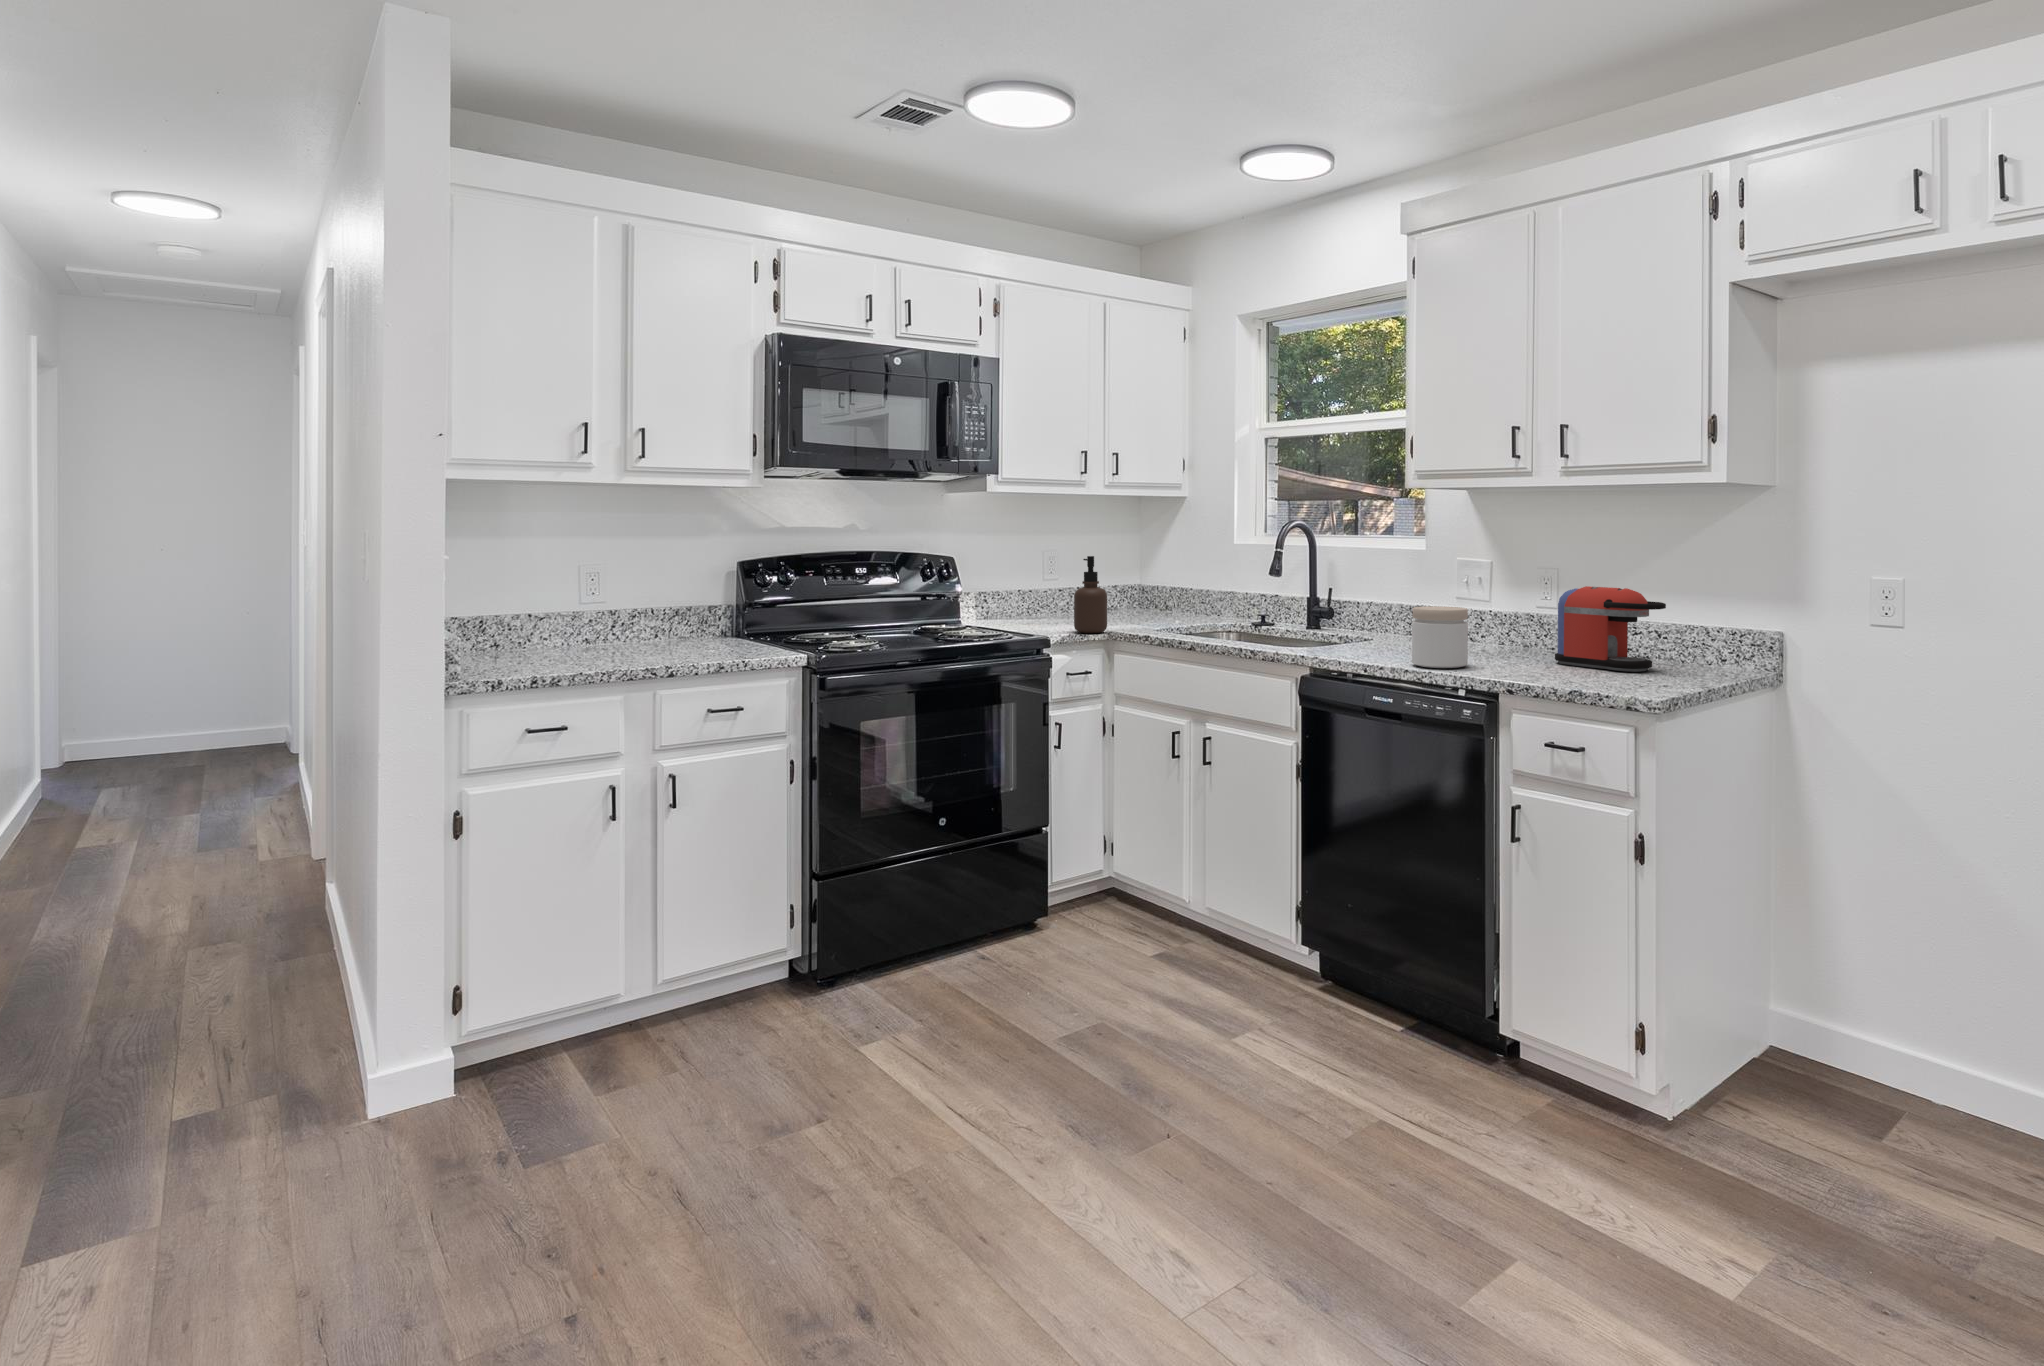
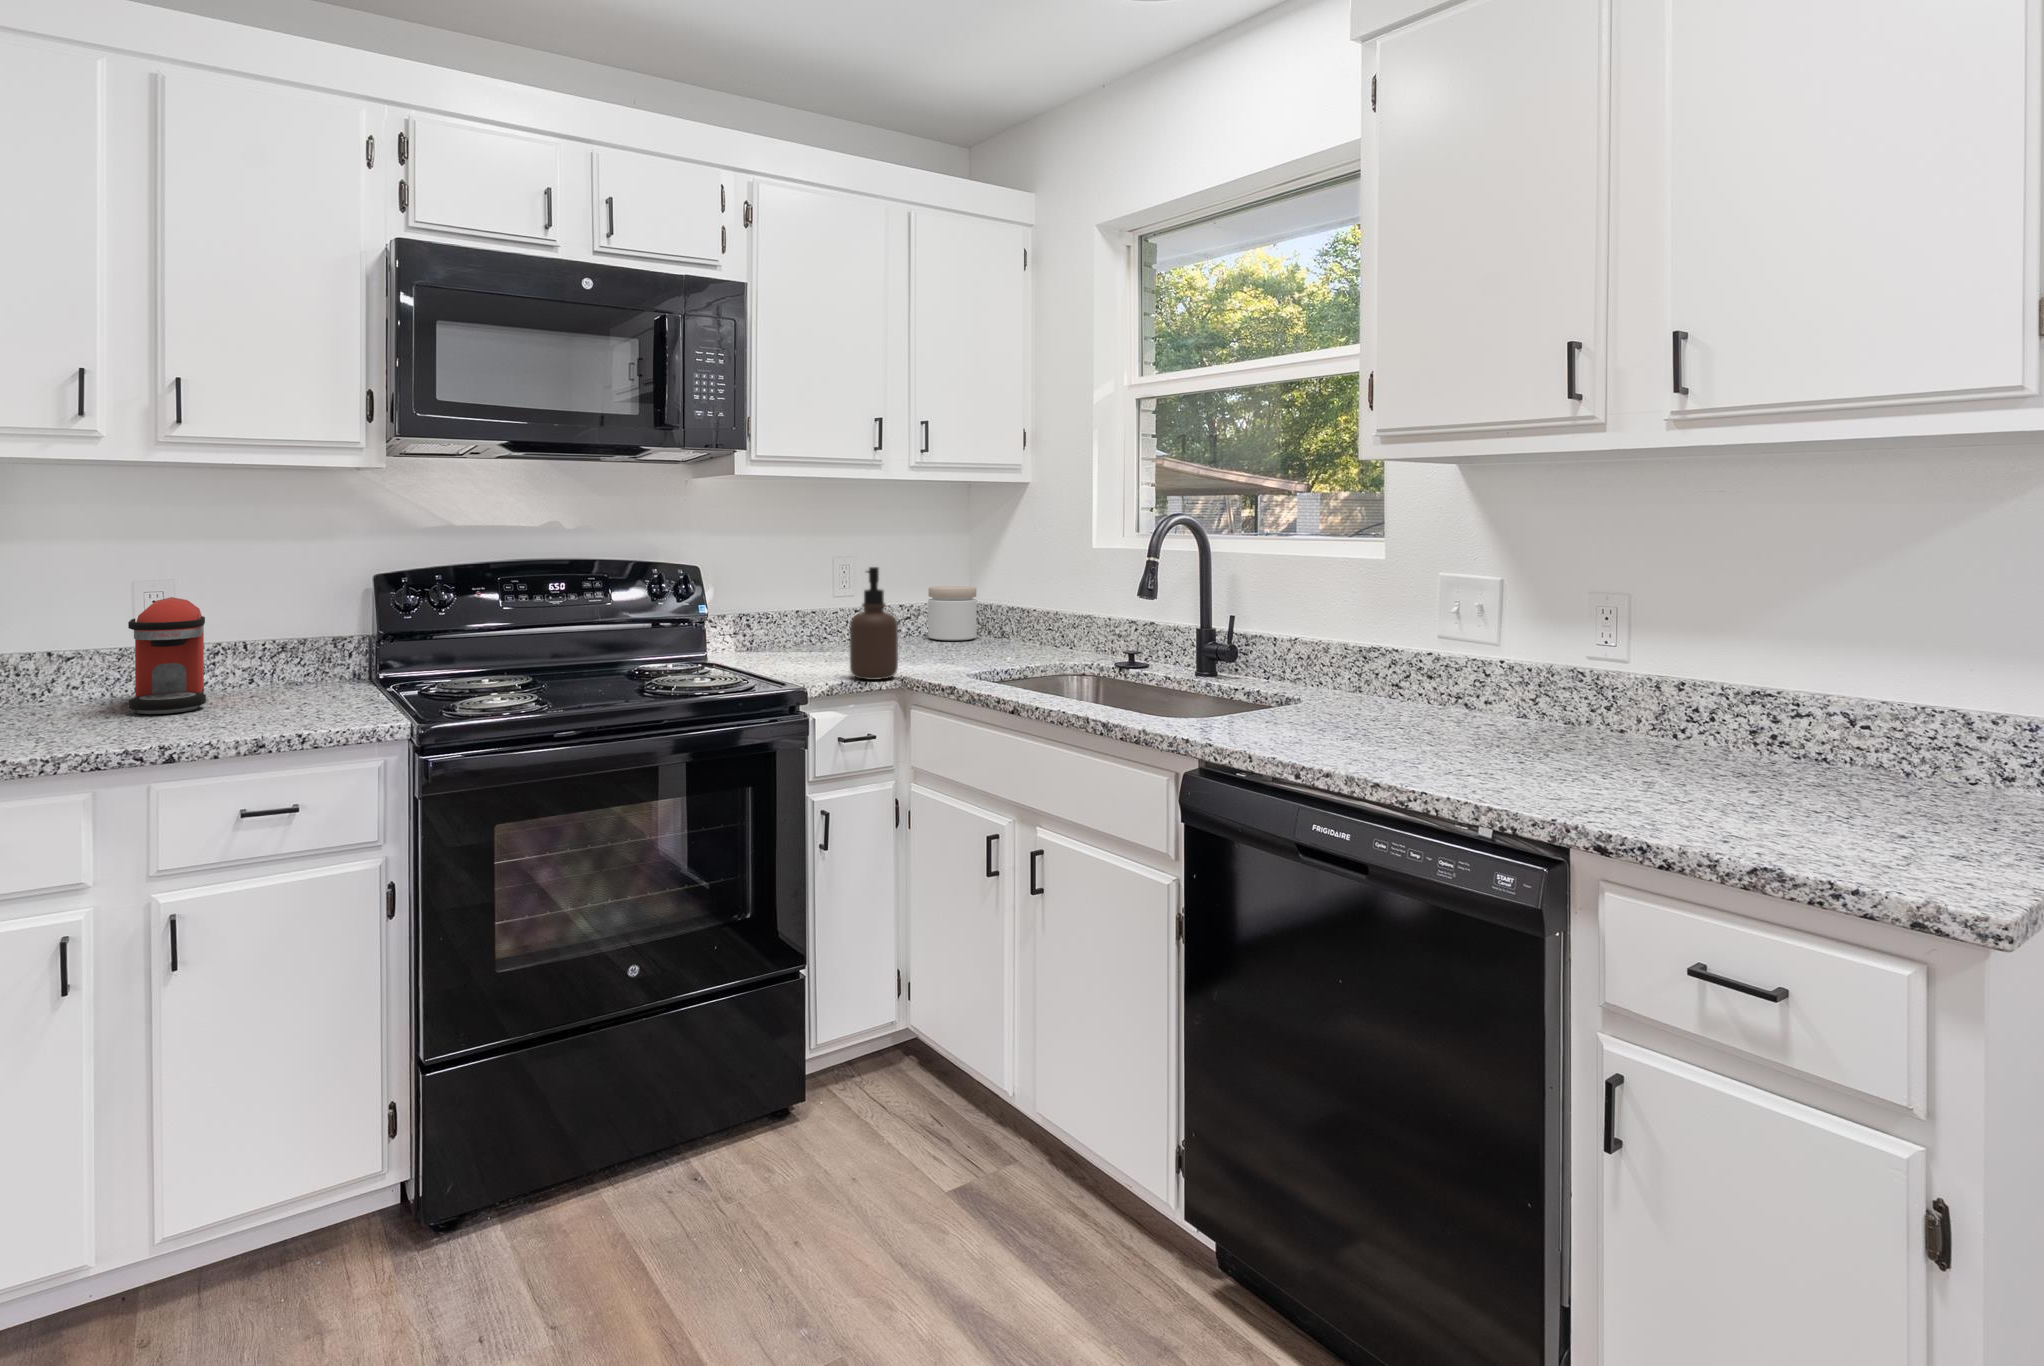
coffee maker: present [1555,586,1666,672] -> present [128,597,206,714]
jar: present [1412,606,1468,668] -> present [928,586,977,641]

